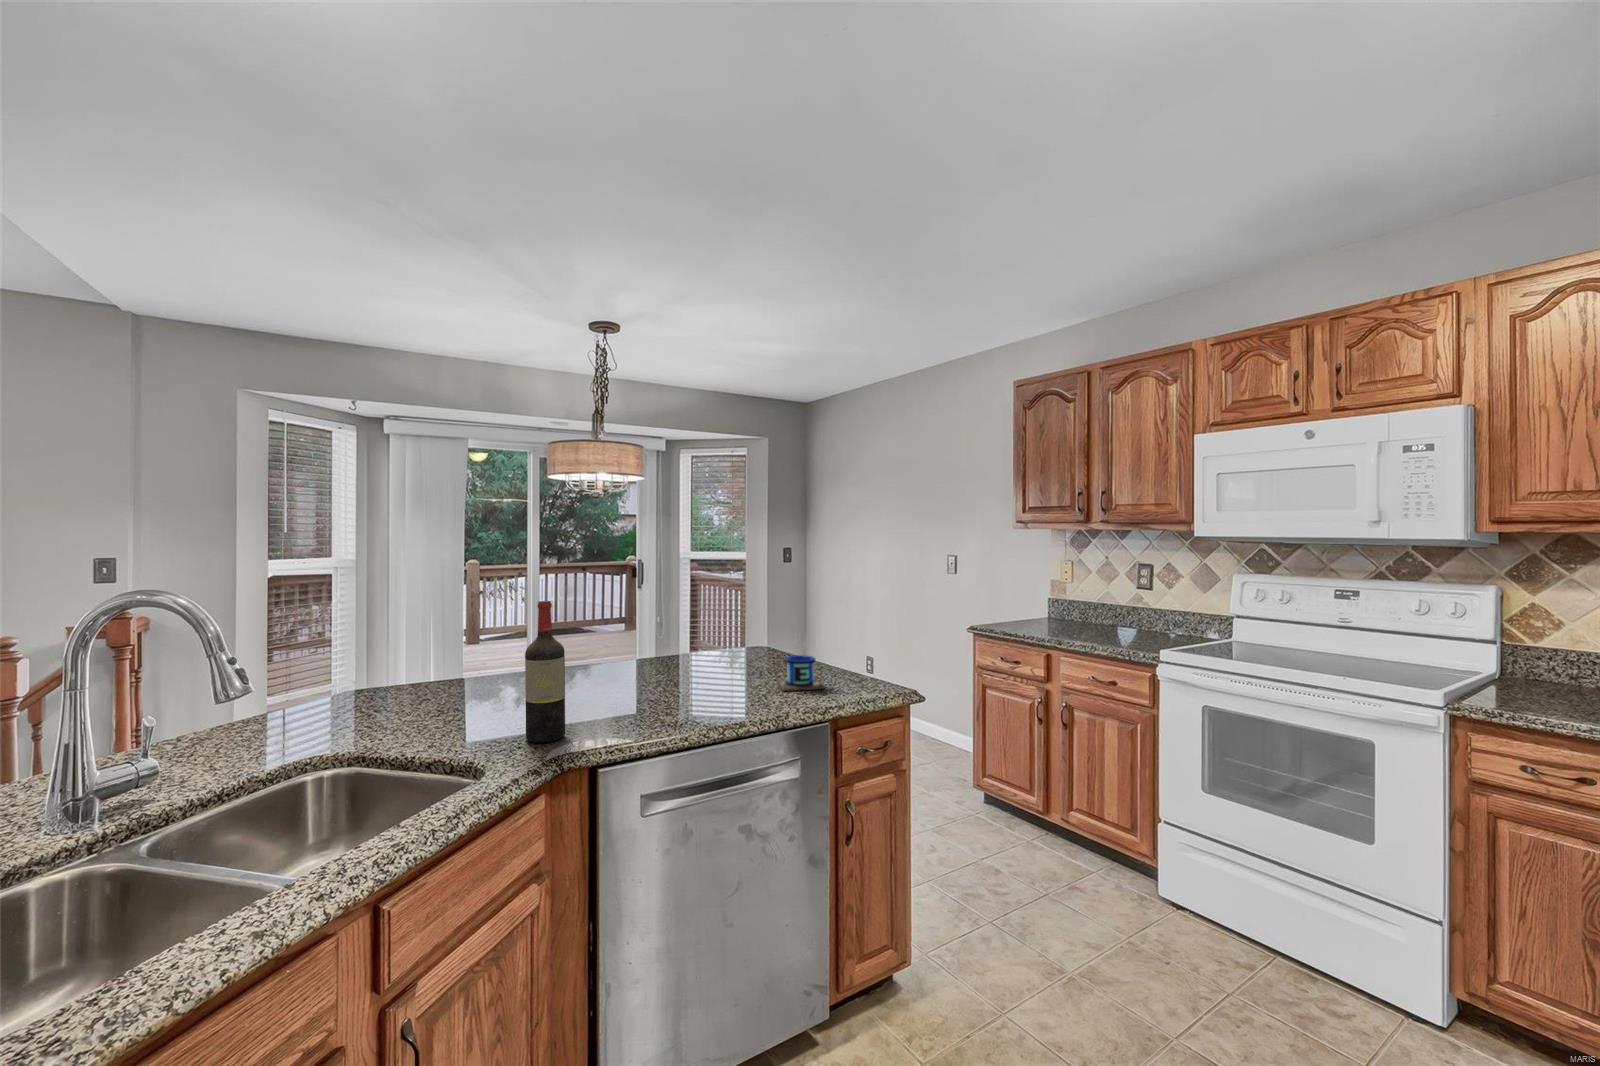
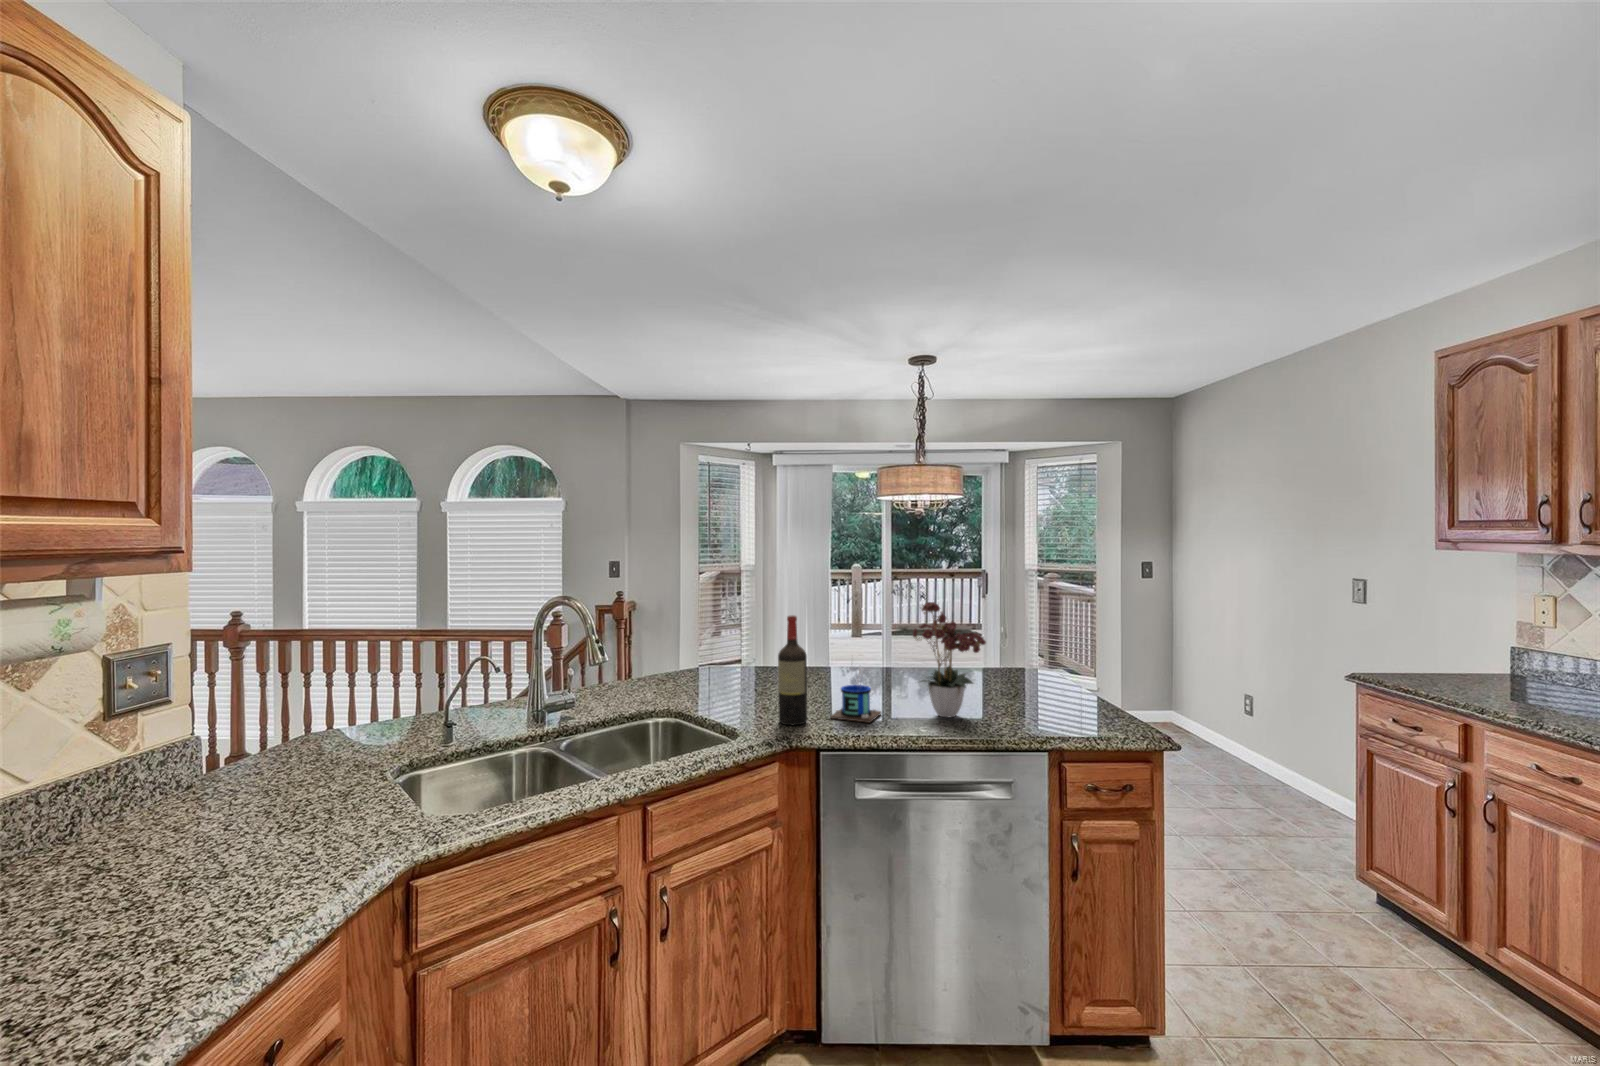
flower arrangement: none [676,571,761,704] -> present [913,602,986,717]
mug: present [778,628,824,691] -> present [831,669,881,723]

